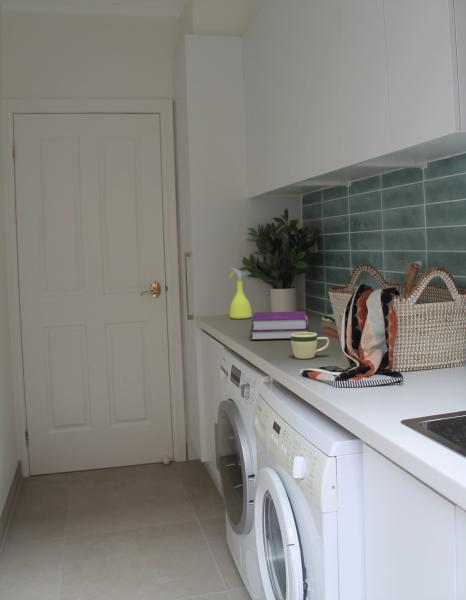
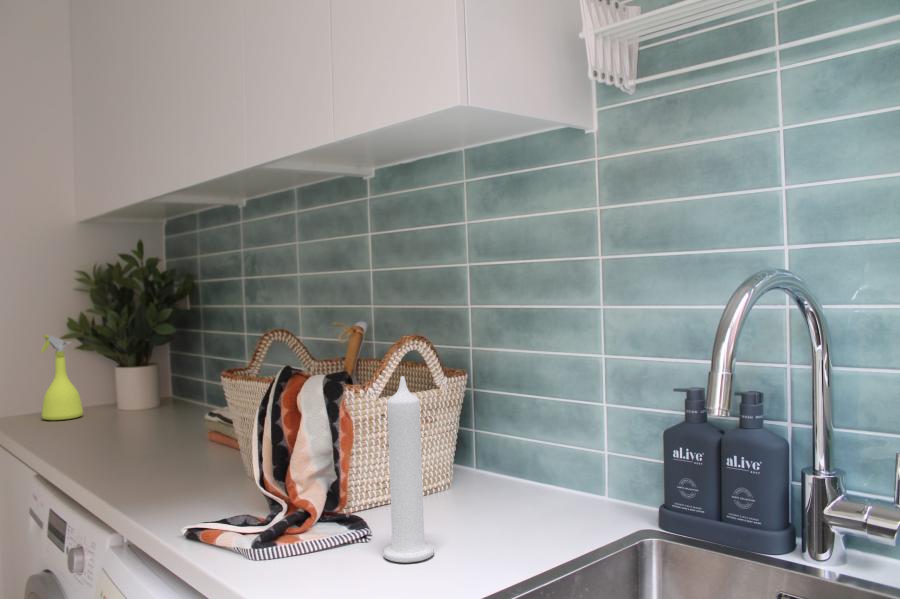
candle: none [410,287,441,397] -> present [383,376,434,562]
hardback book: present [251,311,310,340] -> none [83,406,190,463]
mug: present [291,332,329,359] -> none [161,449,228,497]

